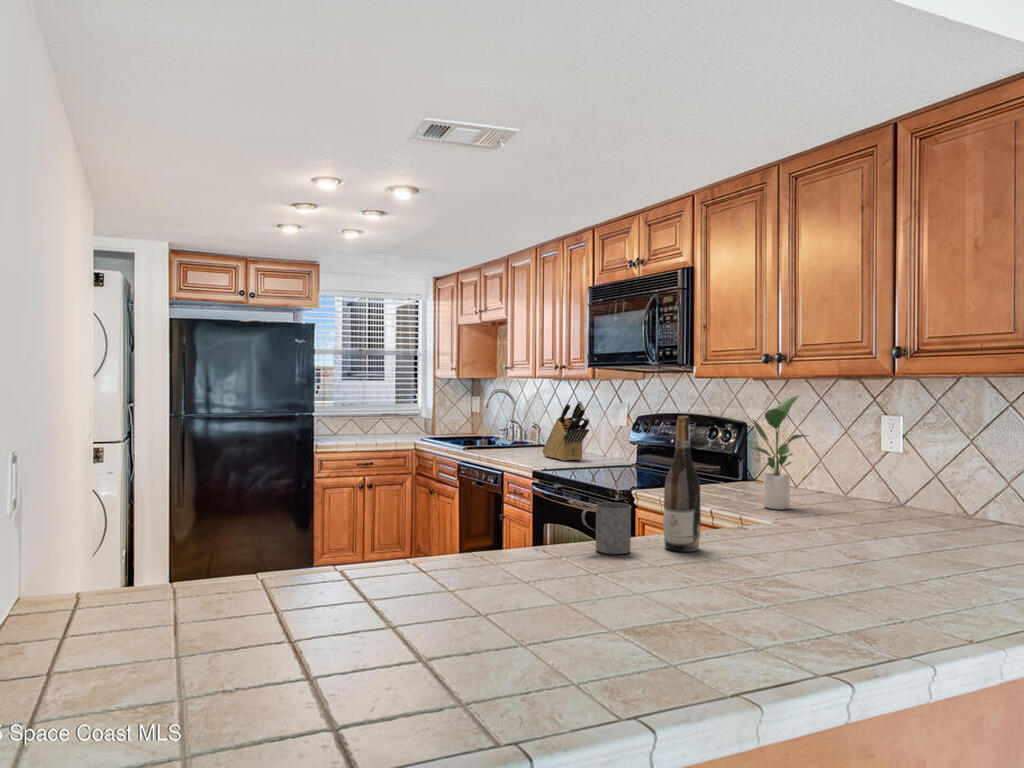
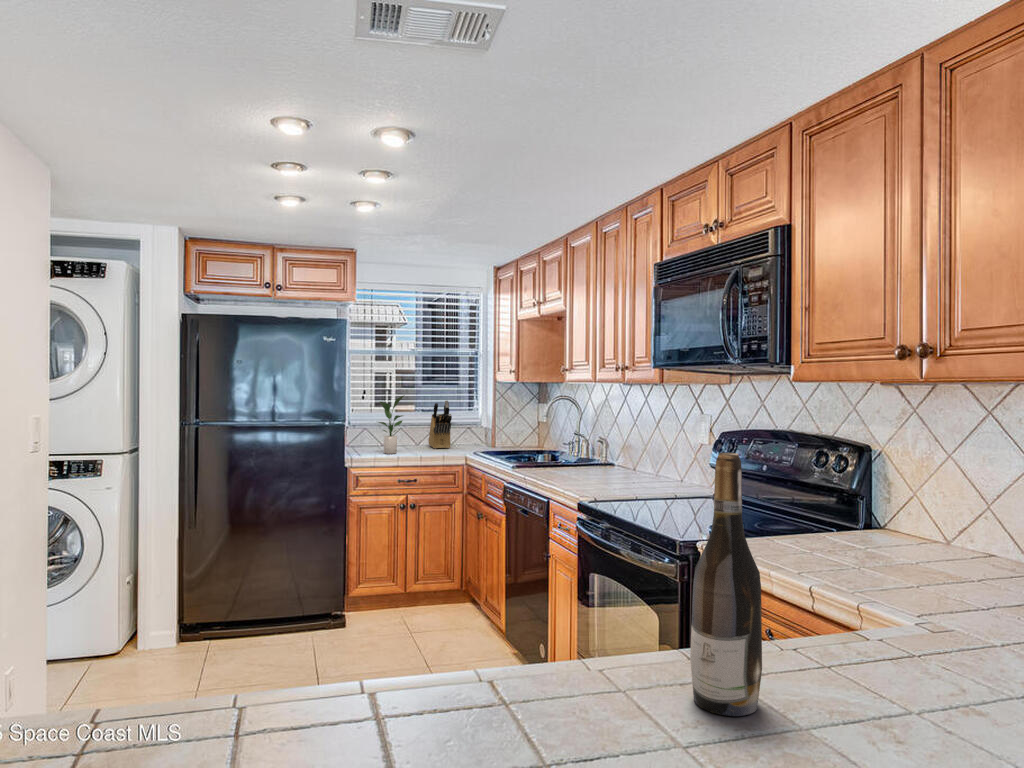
potted plant: present [749,396,808,510] -> present [378,396,404,454]
knife block: present [542,401,589,461] -> present [429,400,452,449]
mug: present [582,503,631,554] -> none [526,609,625,717]

